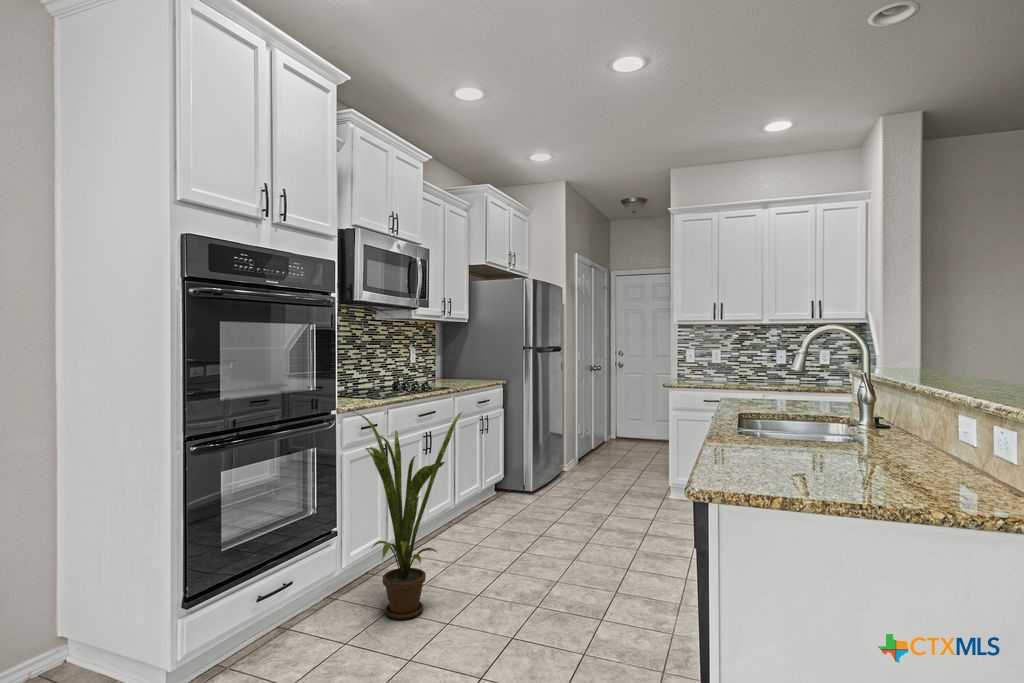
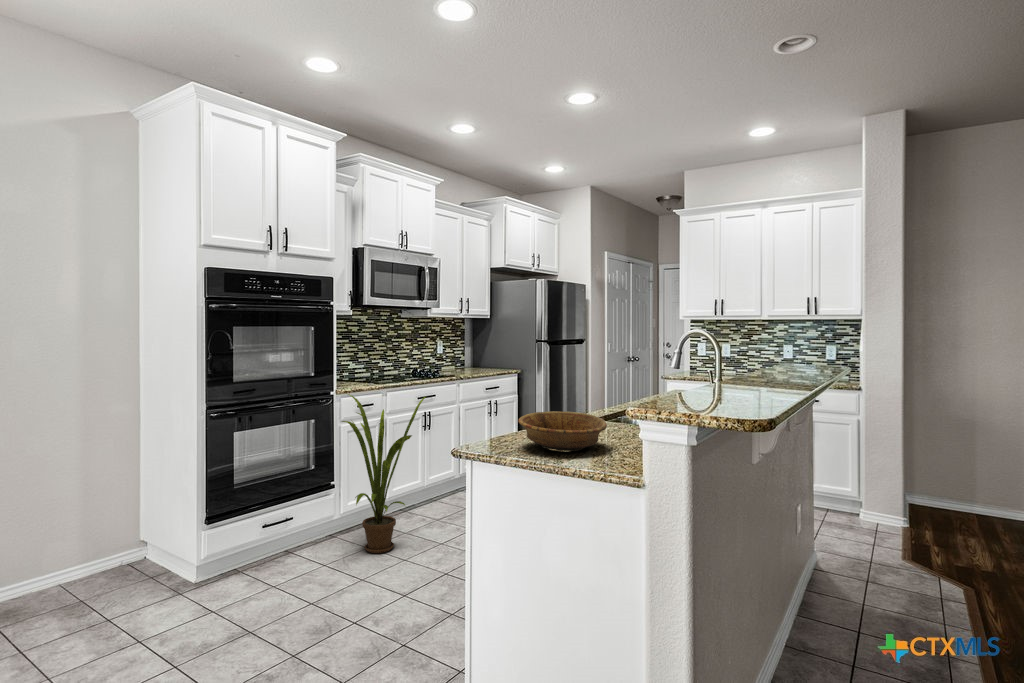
decorative bowl: none [767,425,909,481] -> present [518,411,607,451]

